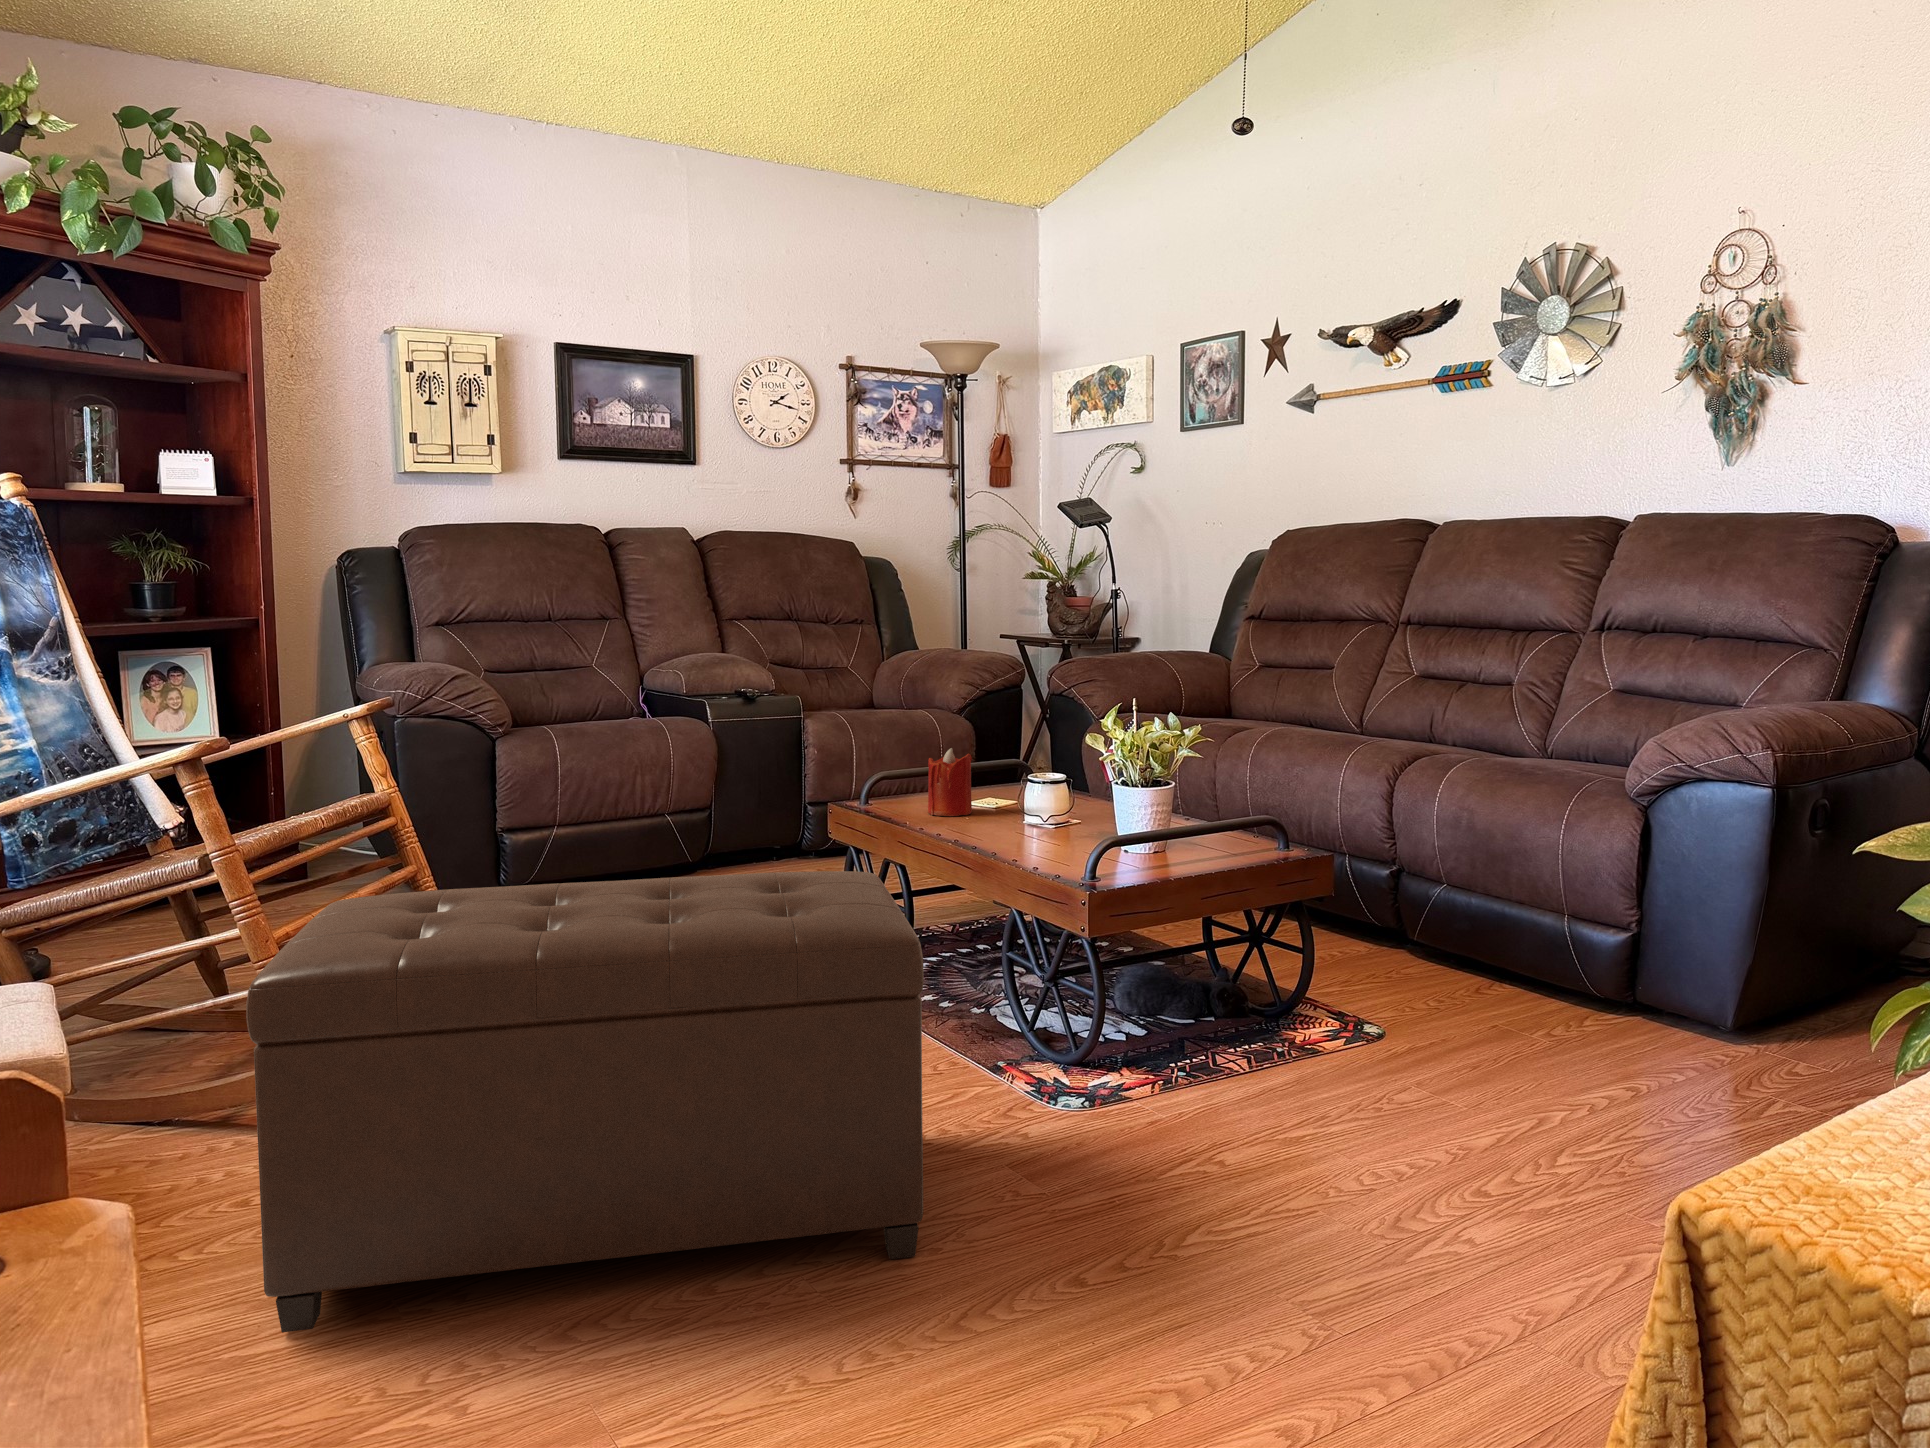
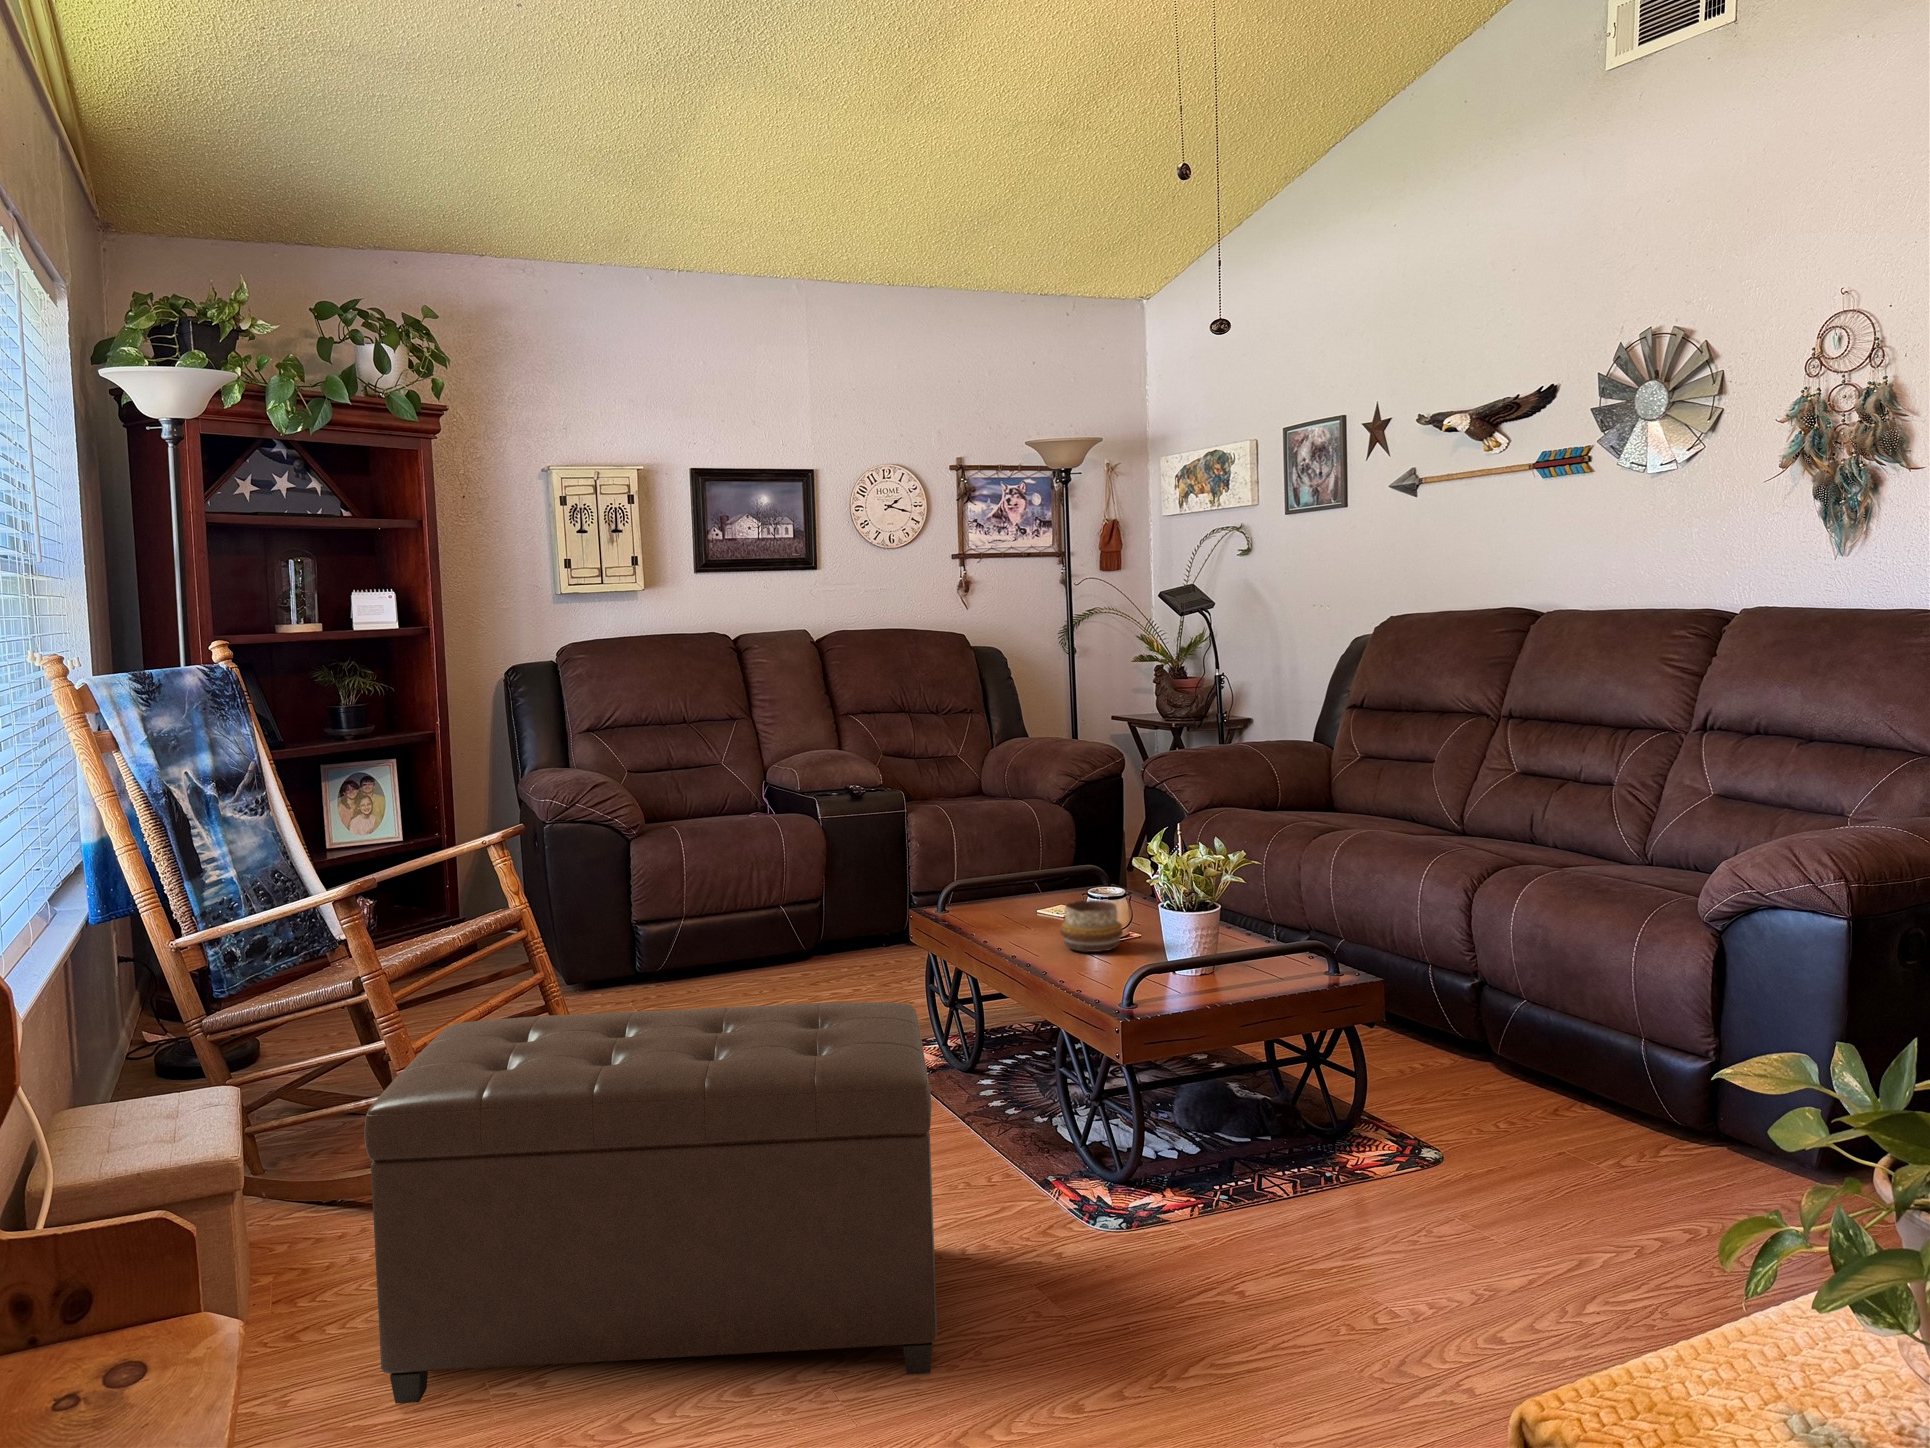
candle: present [928,748,972,816] -> none [996,862,1039,928]
decorative bowl: none [1003,783,1069,834] -> present [1060,900,1123,952]

